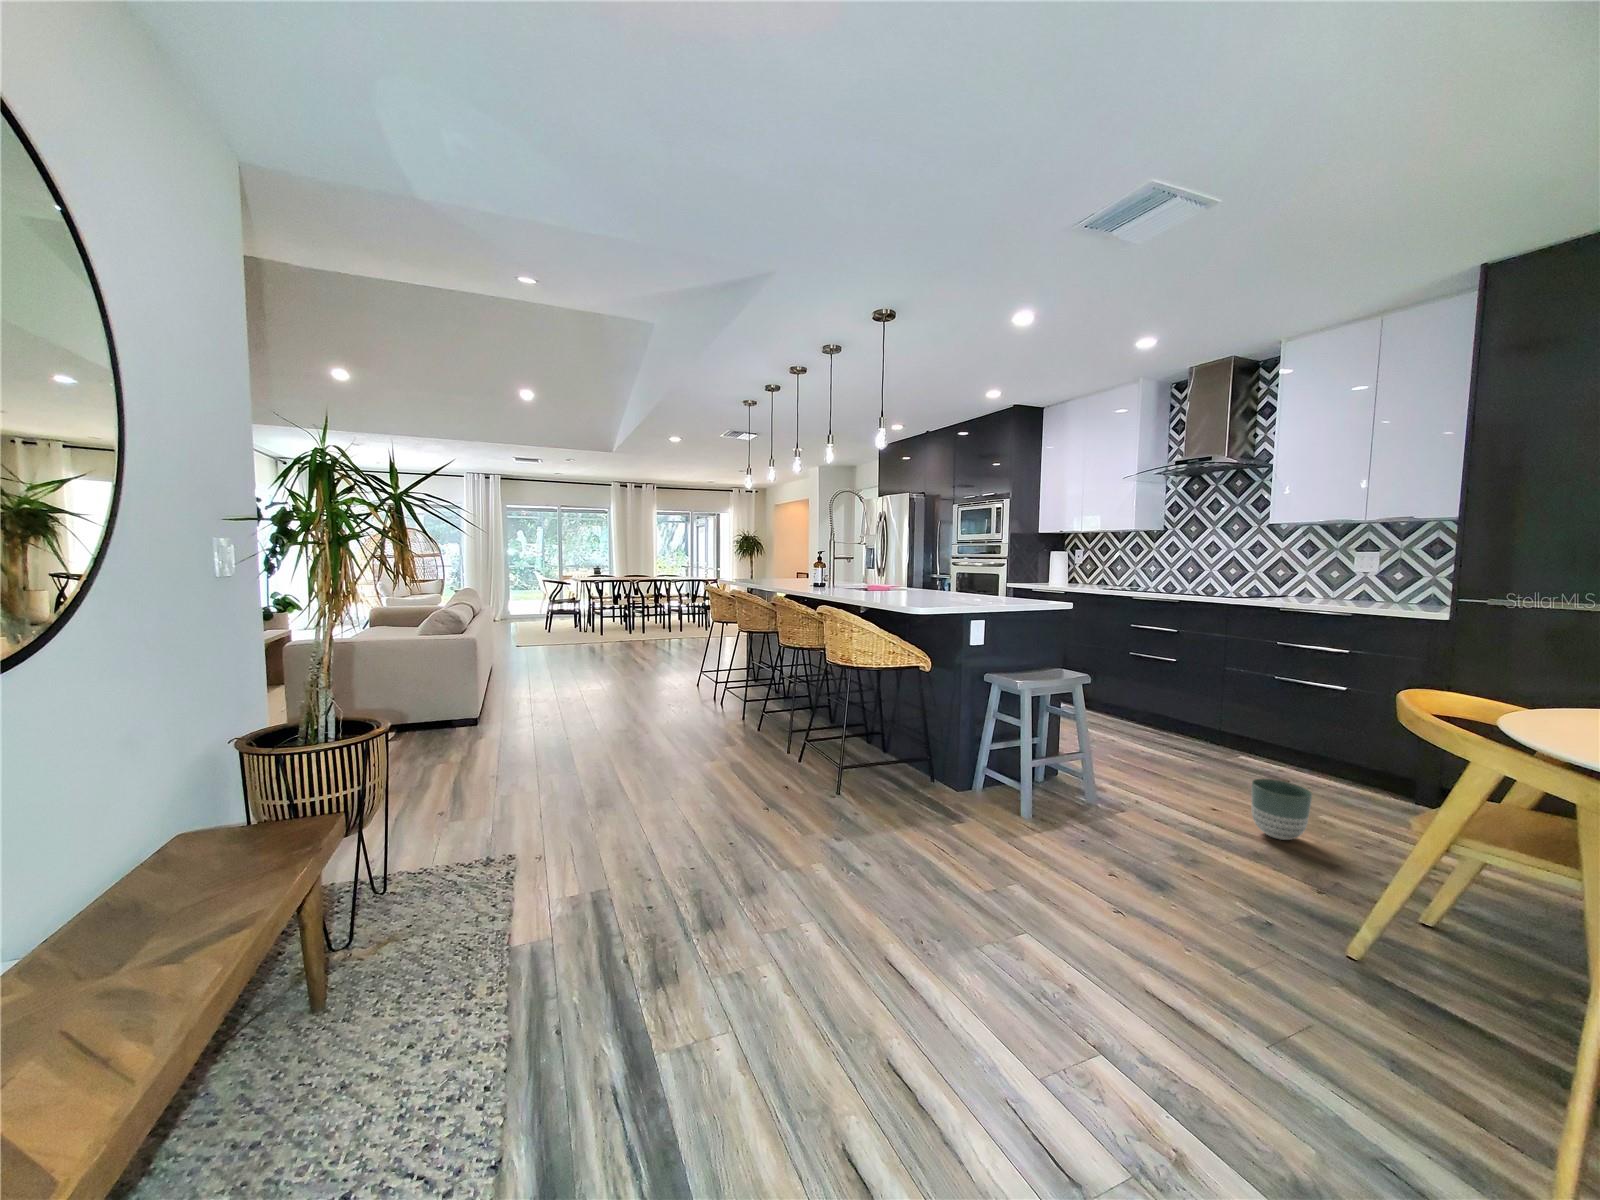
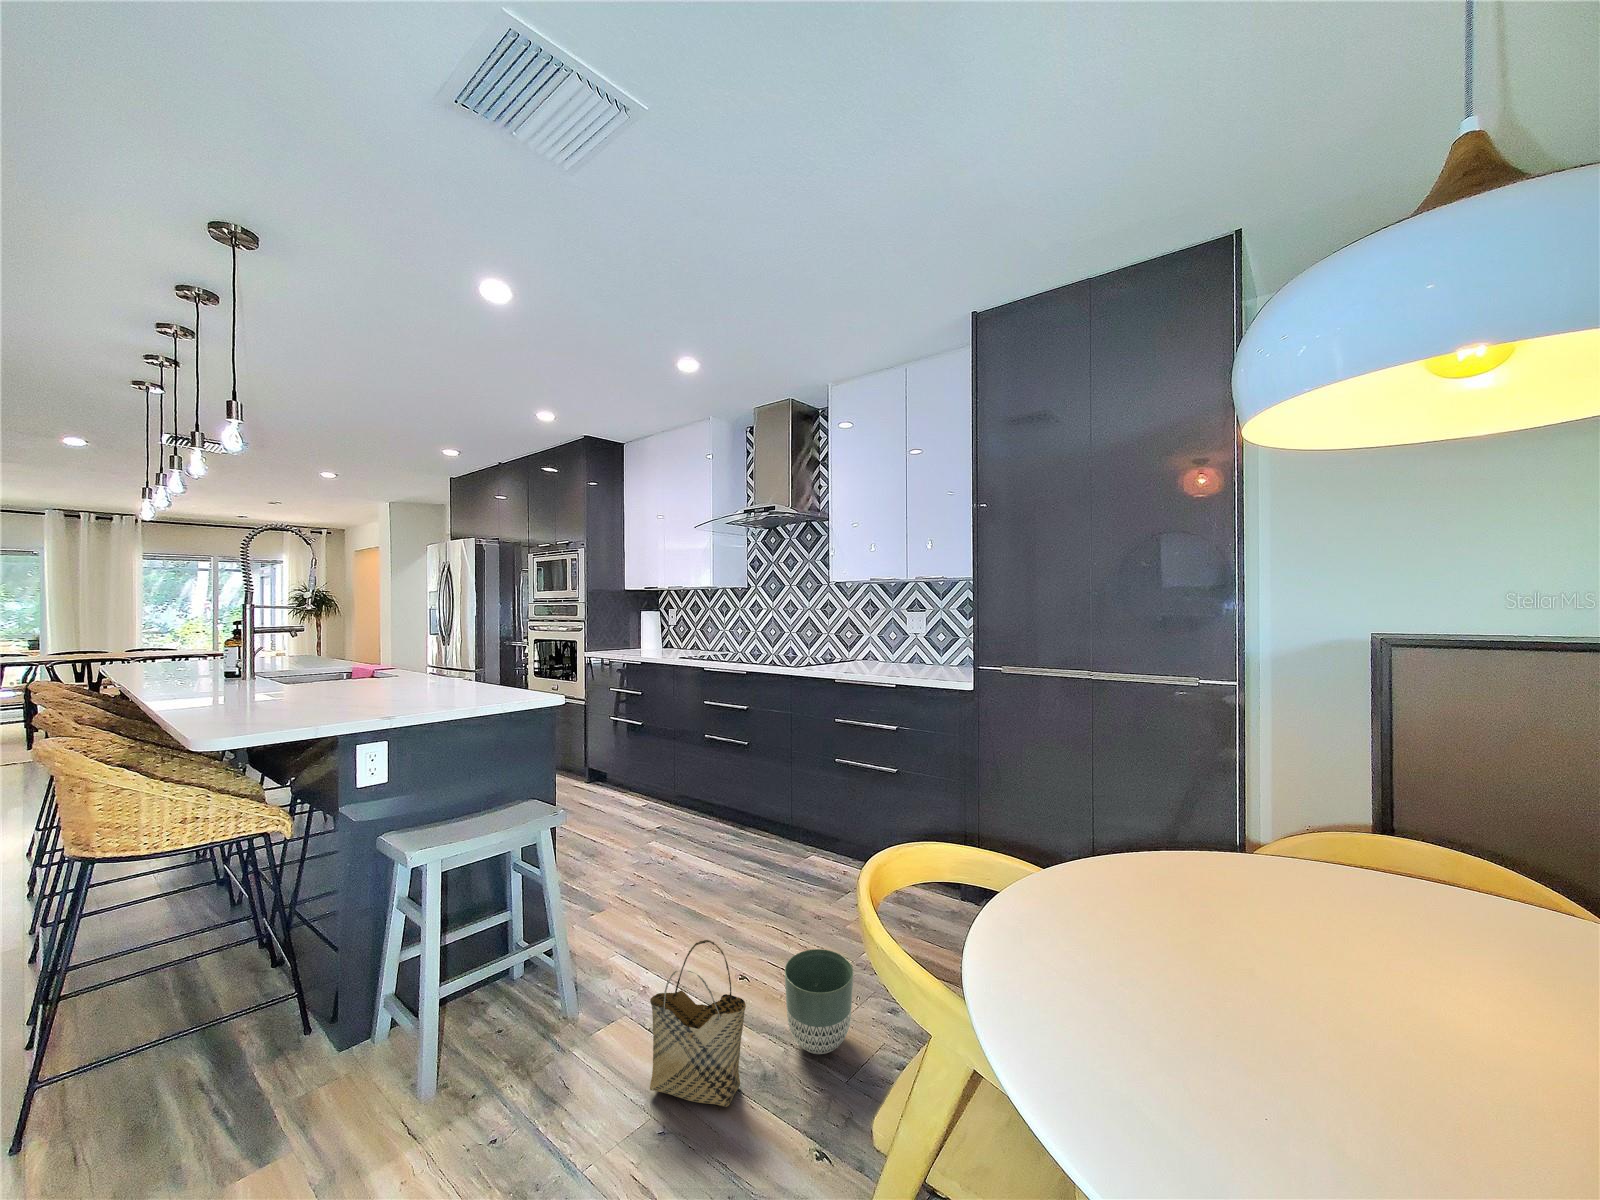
woven basket: none [1157,749,1229,841] -> present [650,940,746,1107]

